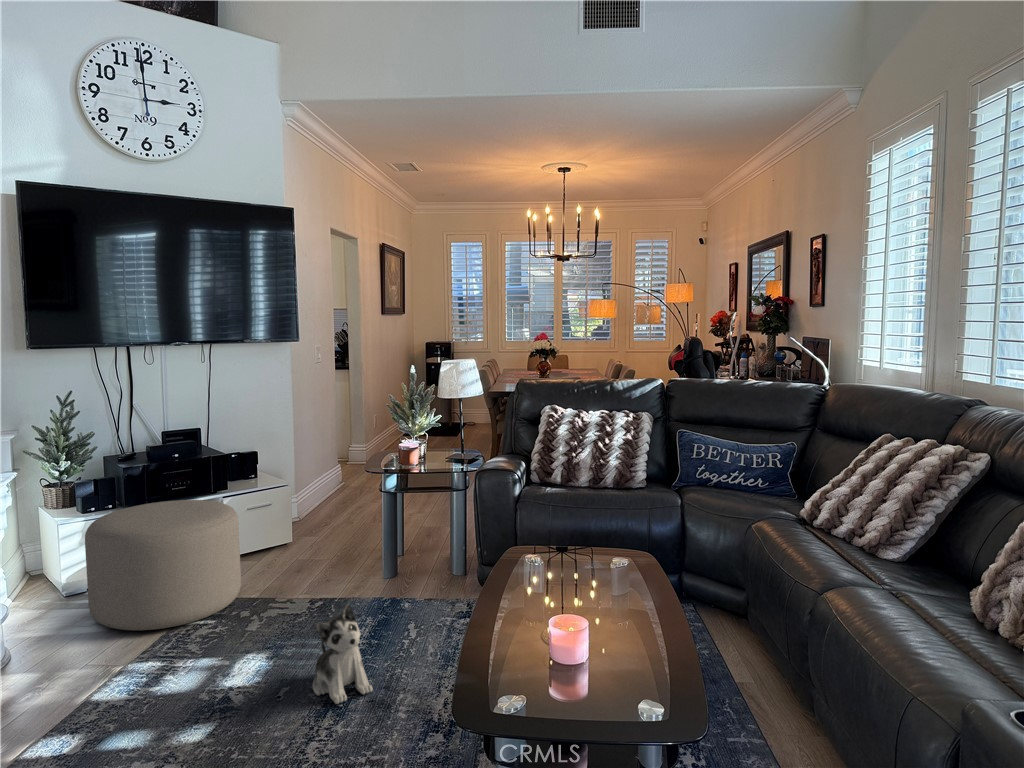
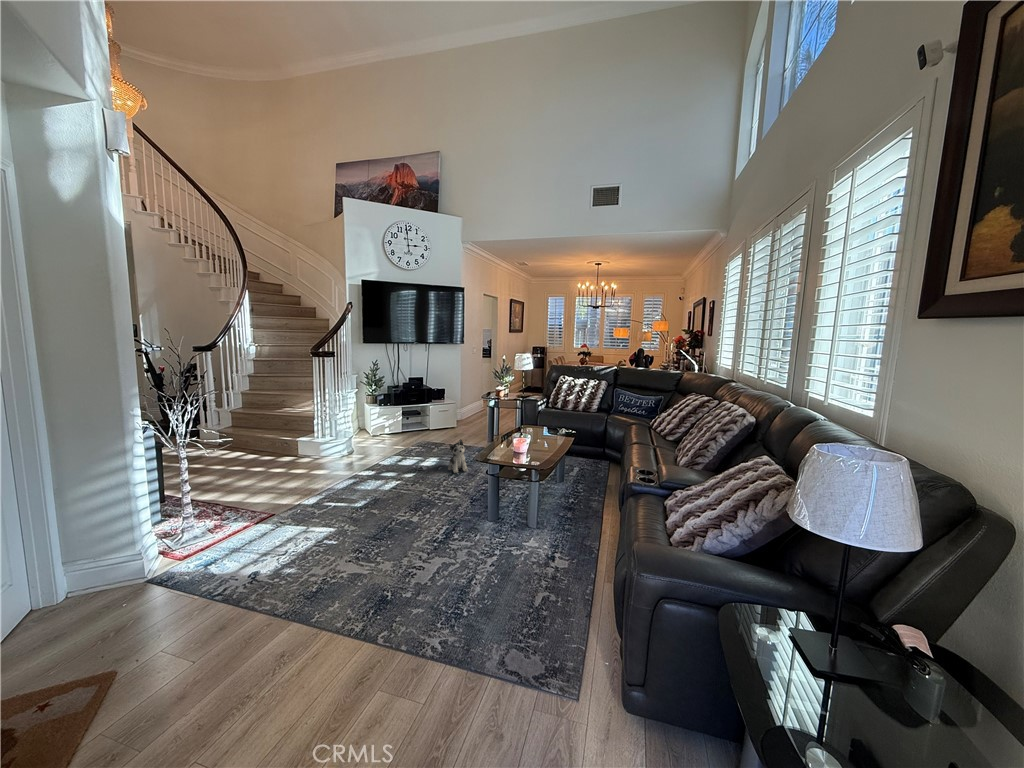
ottoman: present [85,500,241,630] -> none [379,404,432,448]

